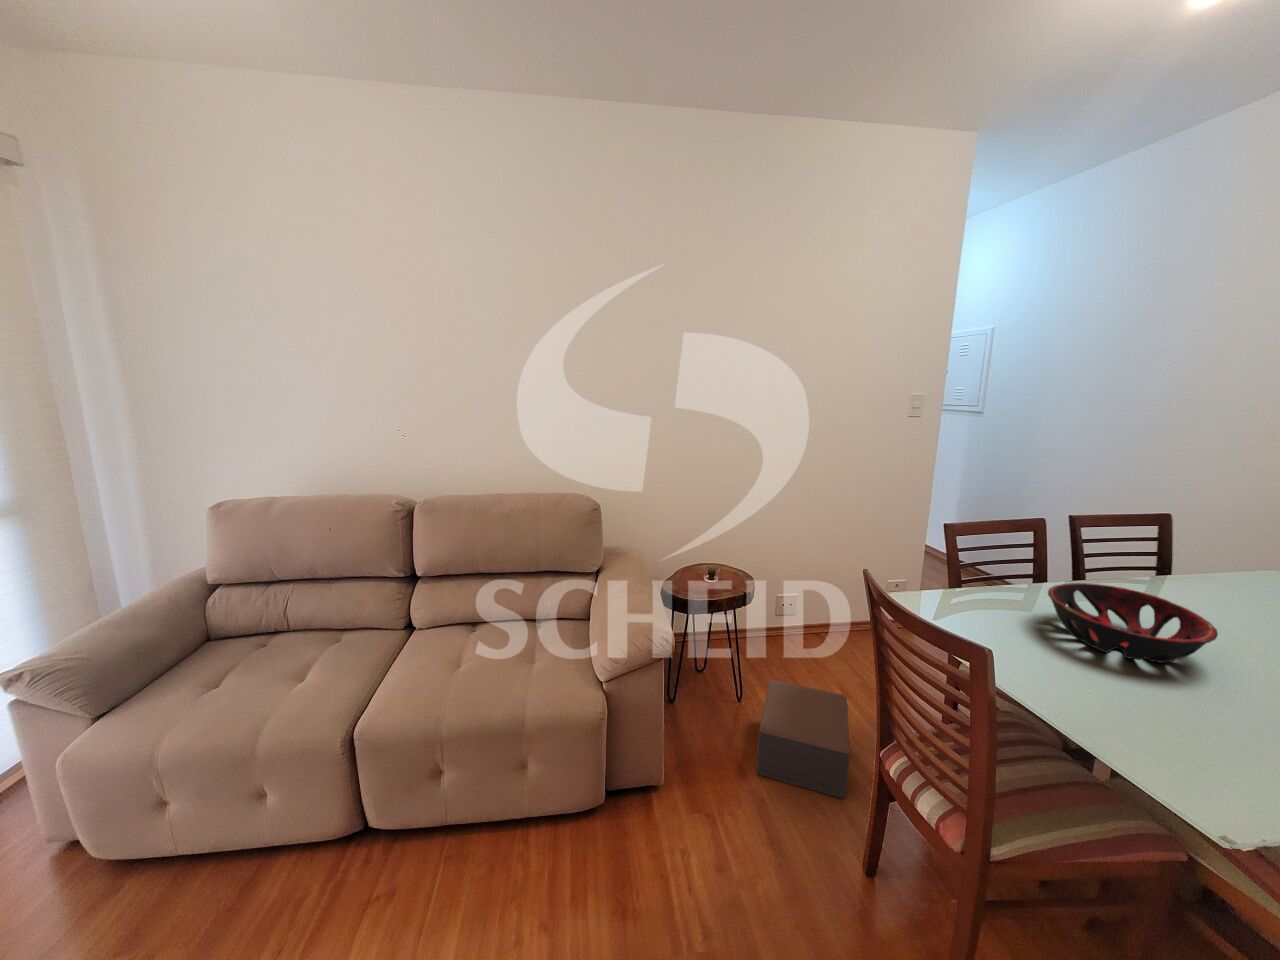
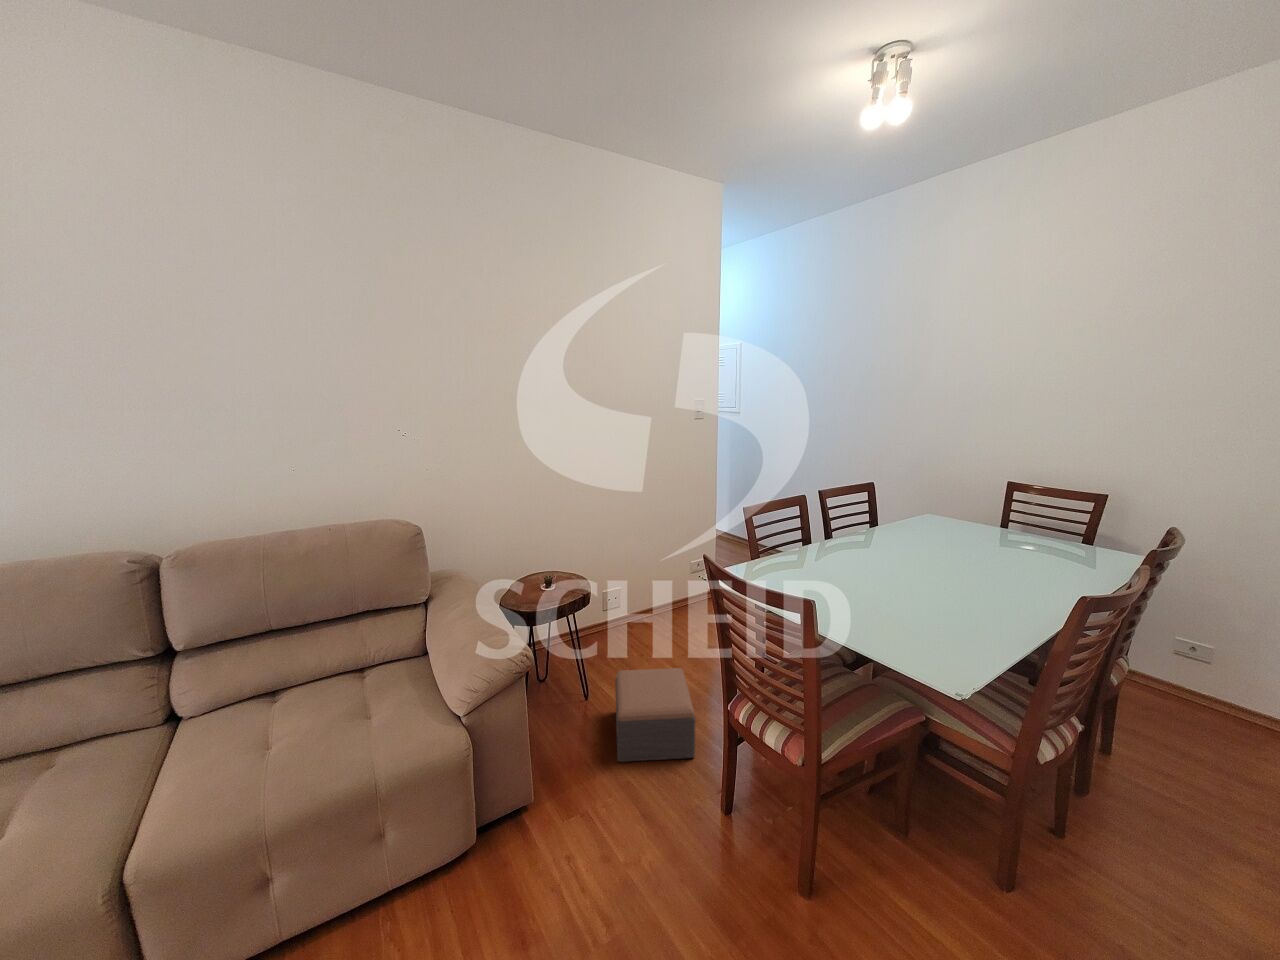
decorative bowl: present [1048,583,1218,662] -> none [822,540,917,590]

